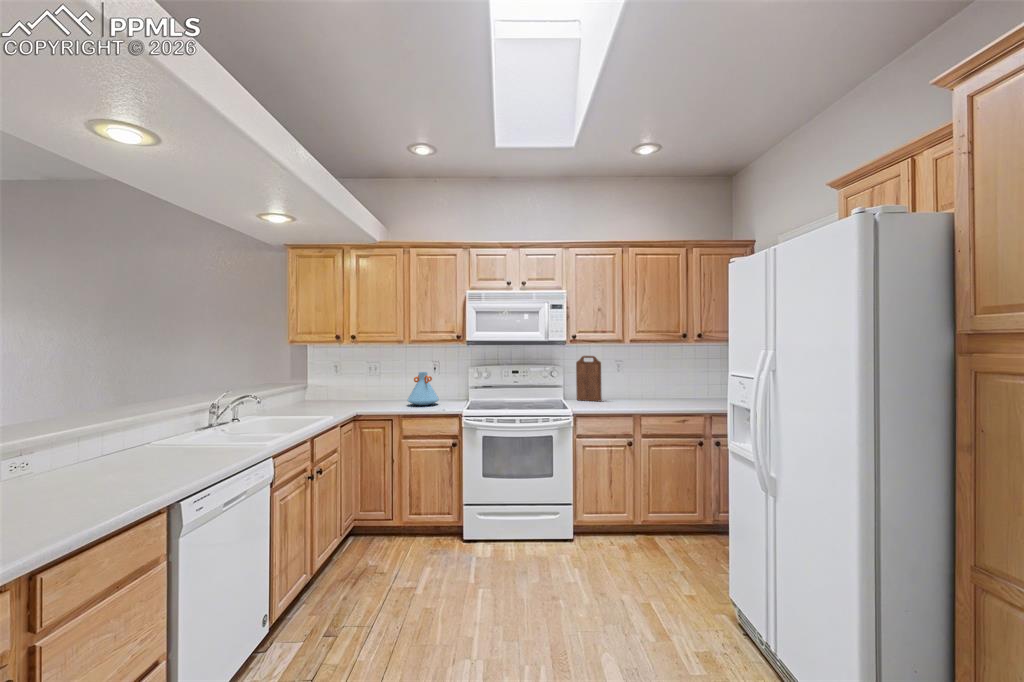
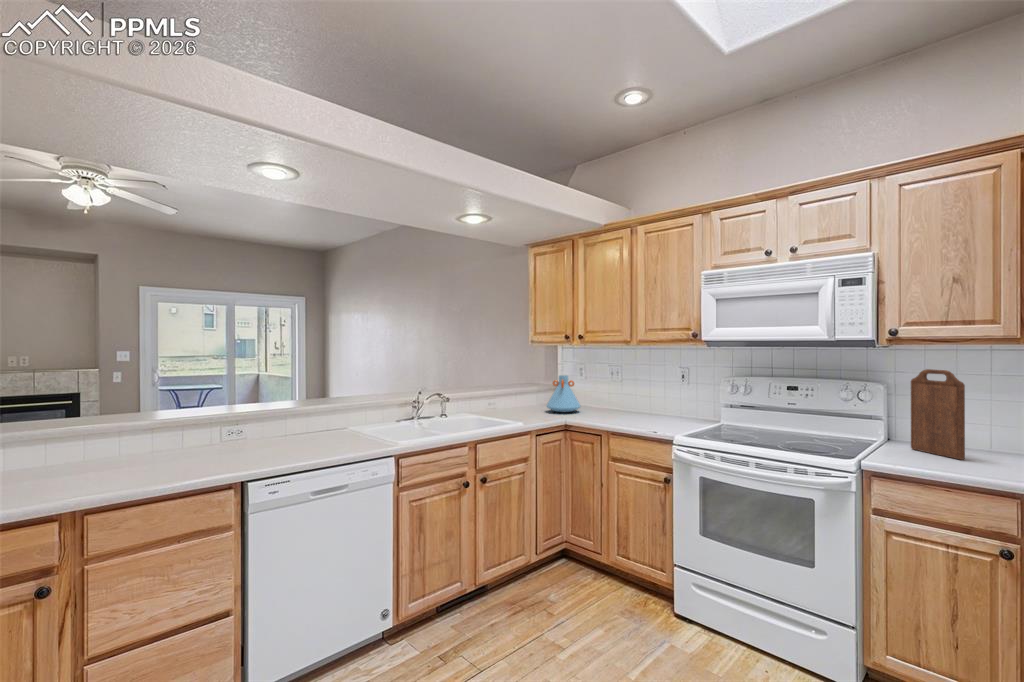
vase: present [407,372,439,405] -> present [546,375,581,412]

